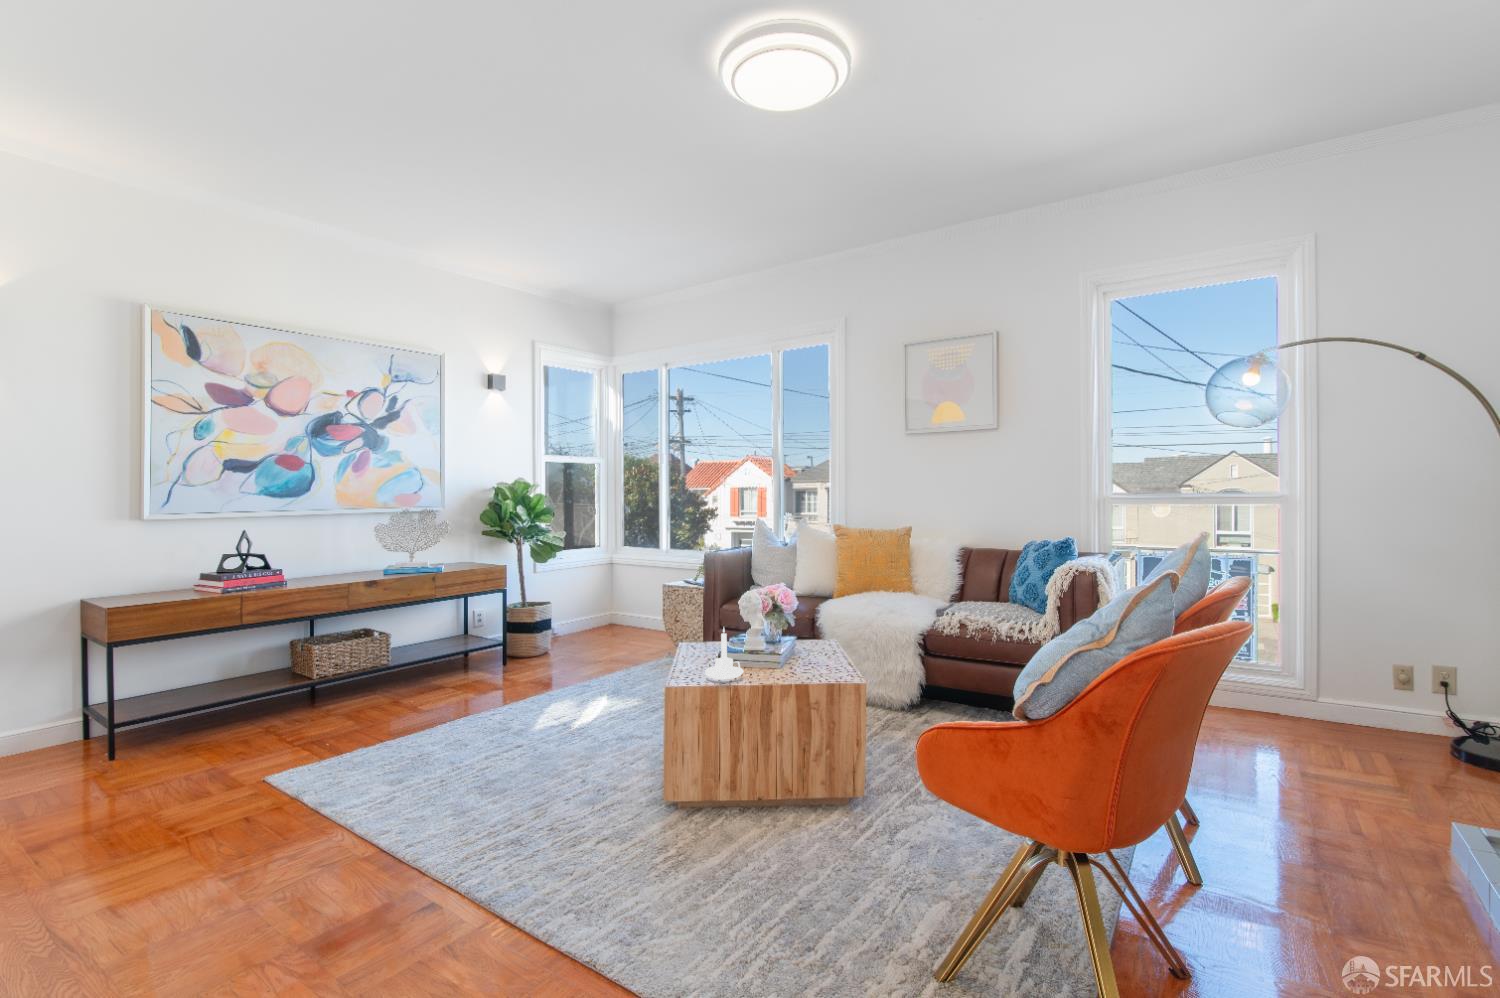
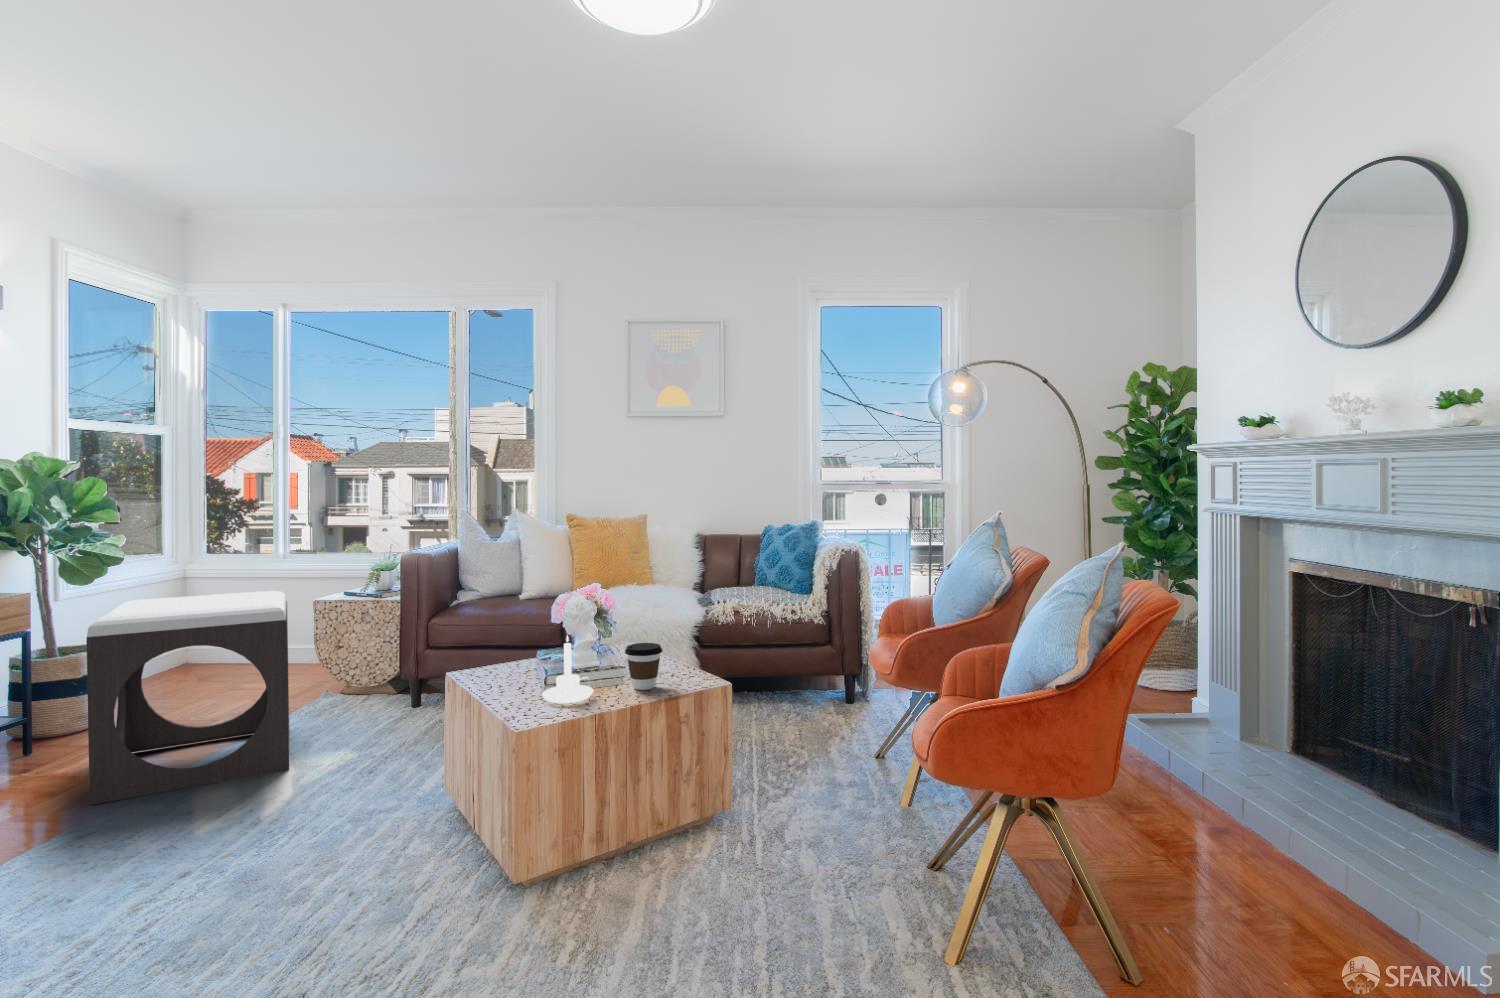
footstool: none [510,576,634,701] -> present [86,591,289,805]
coffee cup: none [771,640,801,679] -> present [625,643,662,690]

